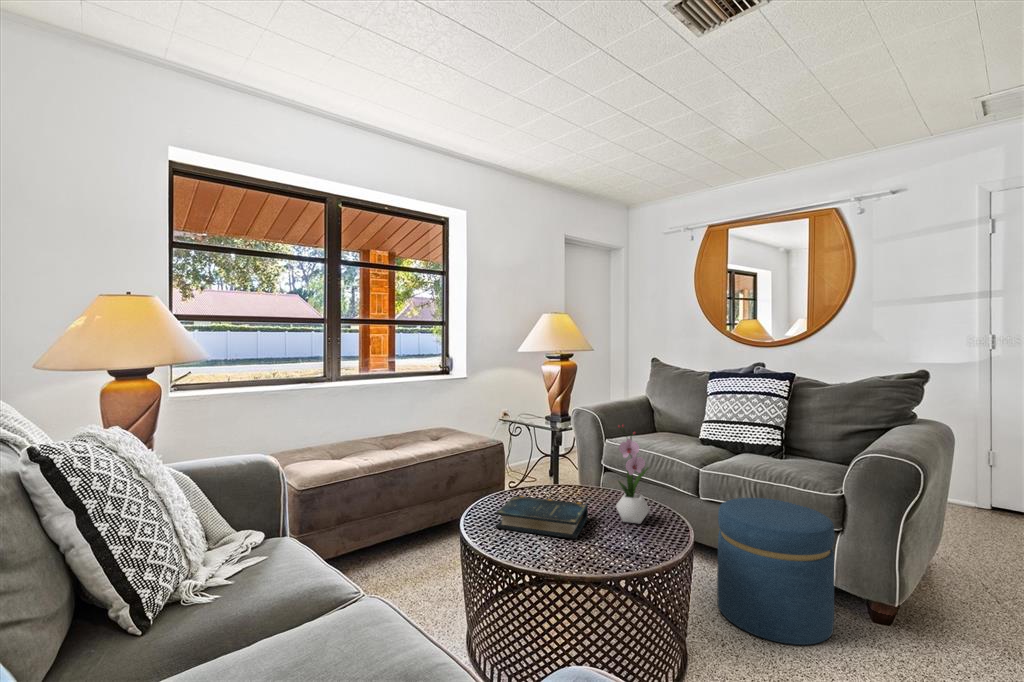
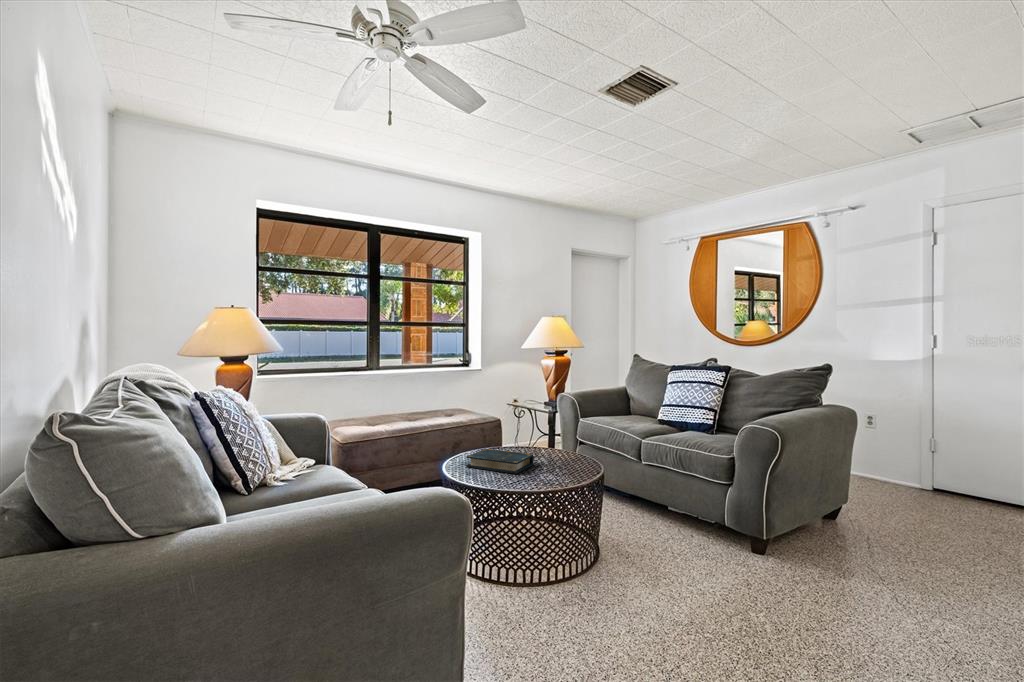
flower arrangement: present [616,425,650,524] -> none [553,398,579,469]
ottoman: present [717,498,835,645] -> none [636,459,717,559]

